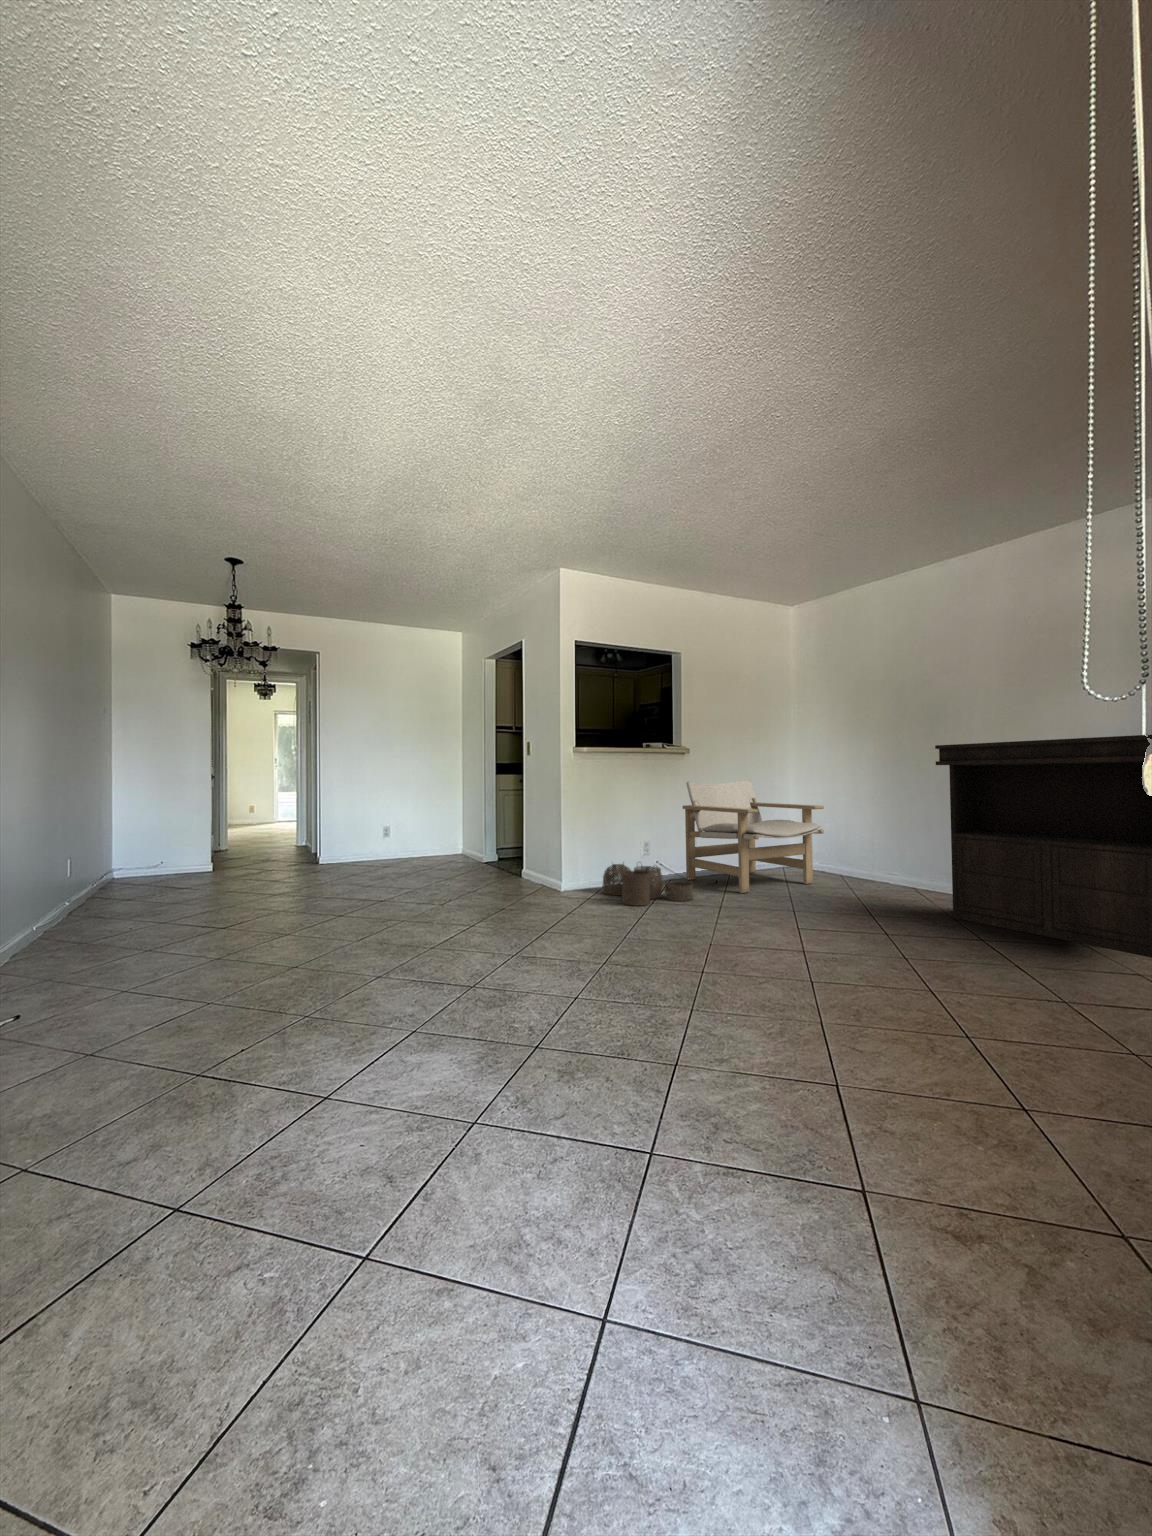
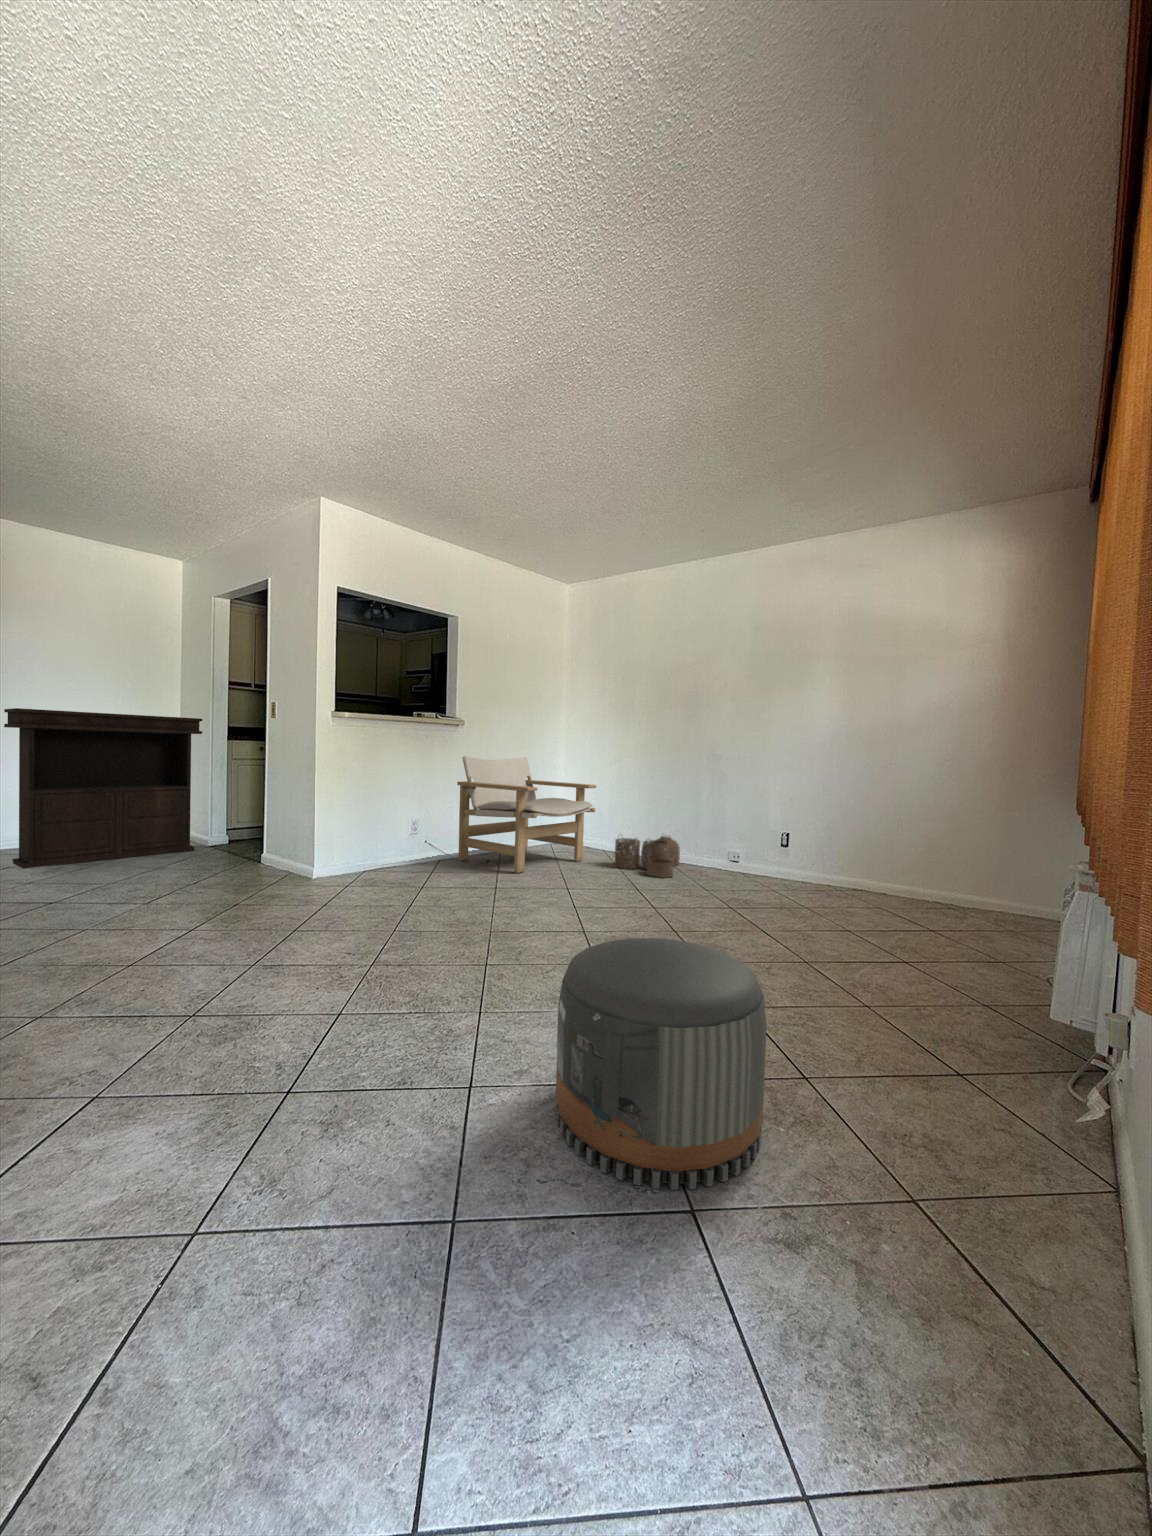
console table: present [935,735,1152,958] -> present [4,708,202,868]
woven basket: present [603,862,693,905] -> present [615,834,680,878]
pouf: none [745,948,955,1177] -> present [556,938,767,1190]

